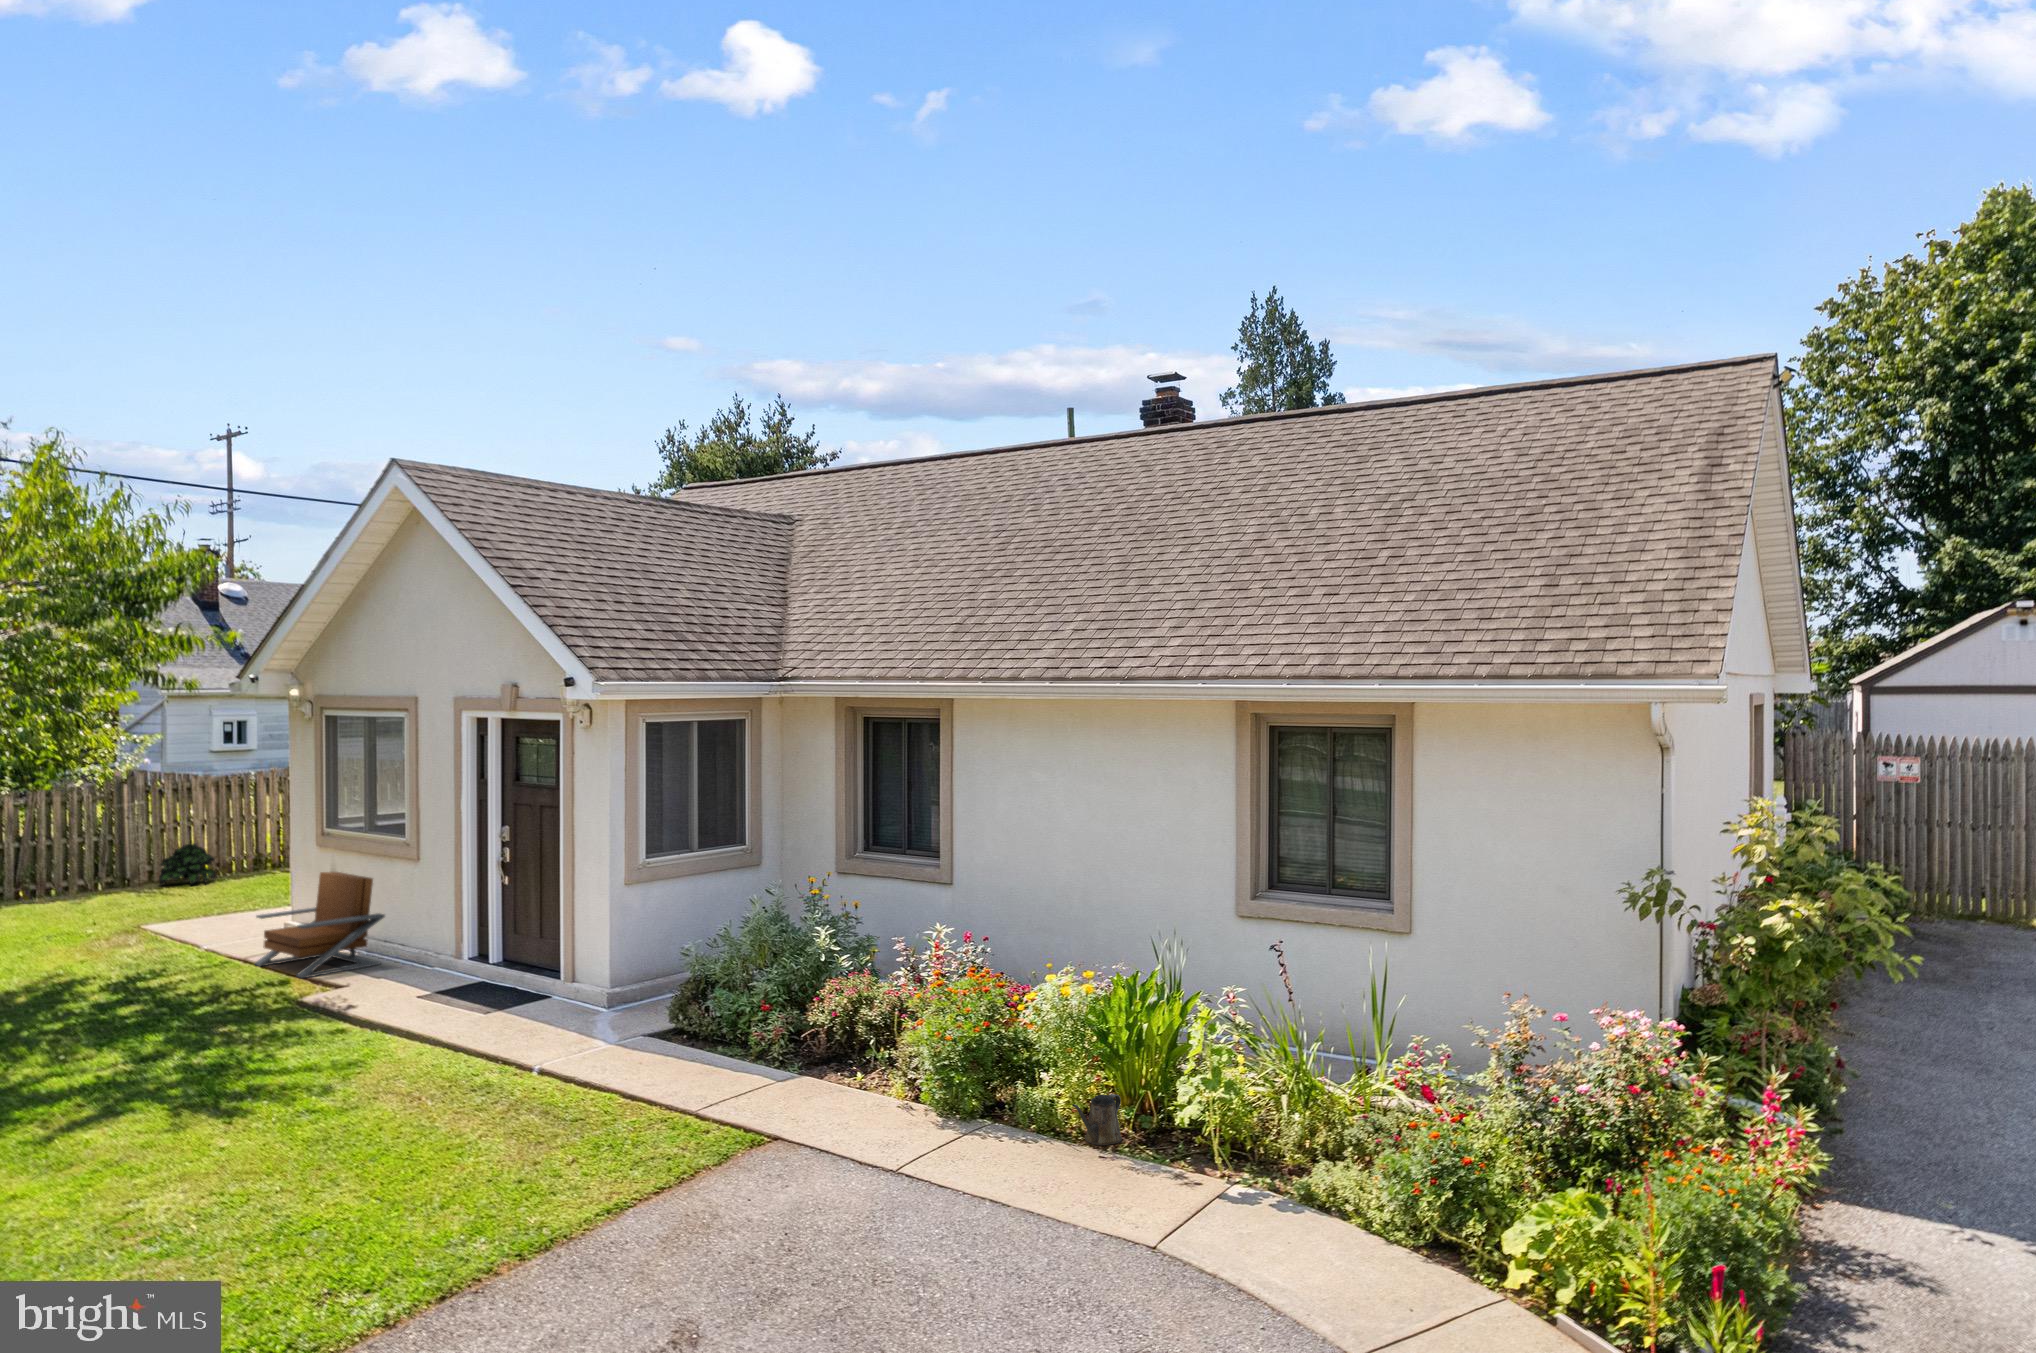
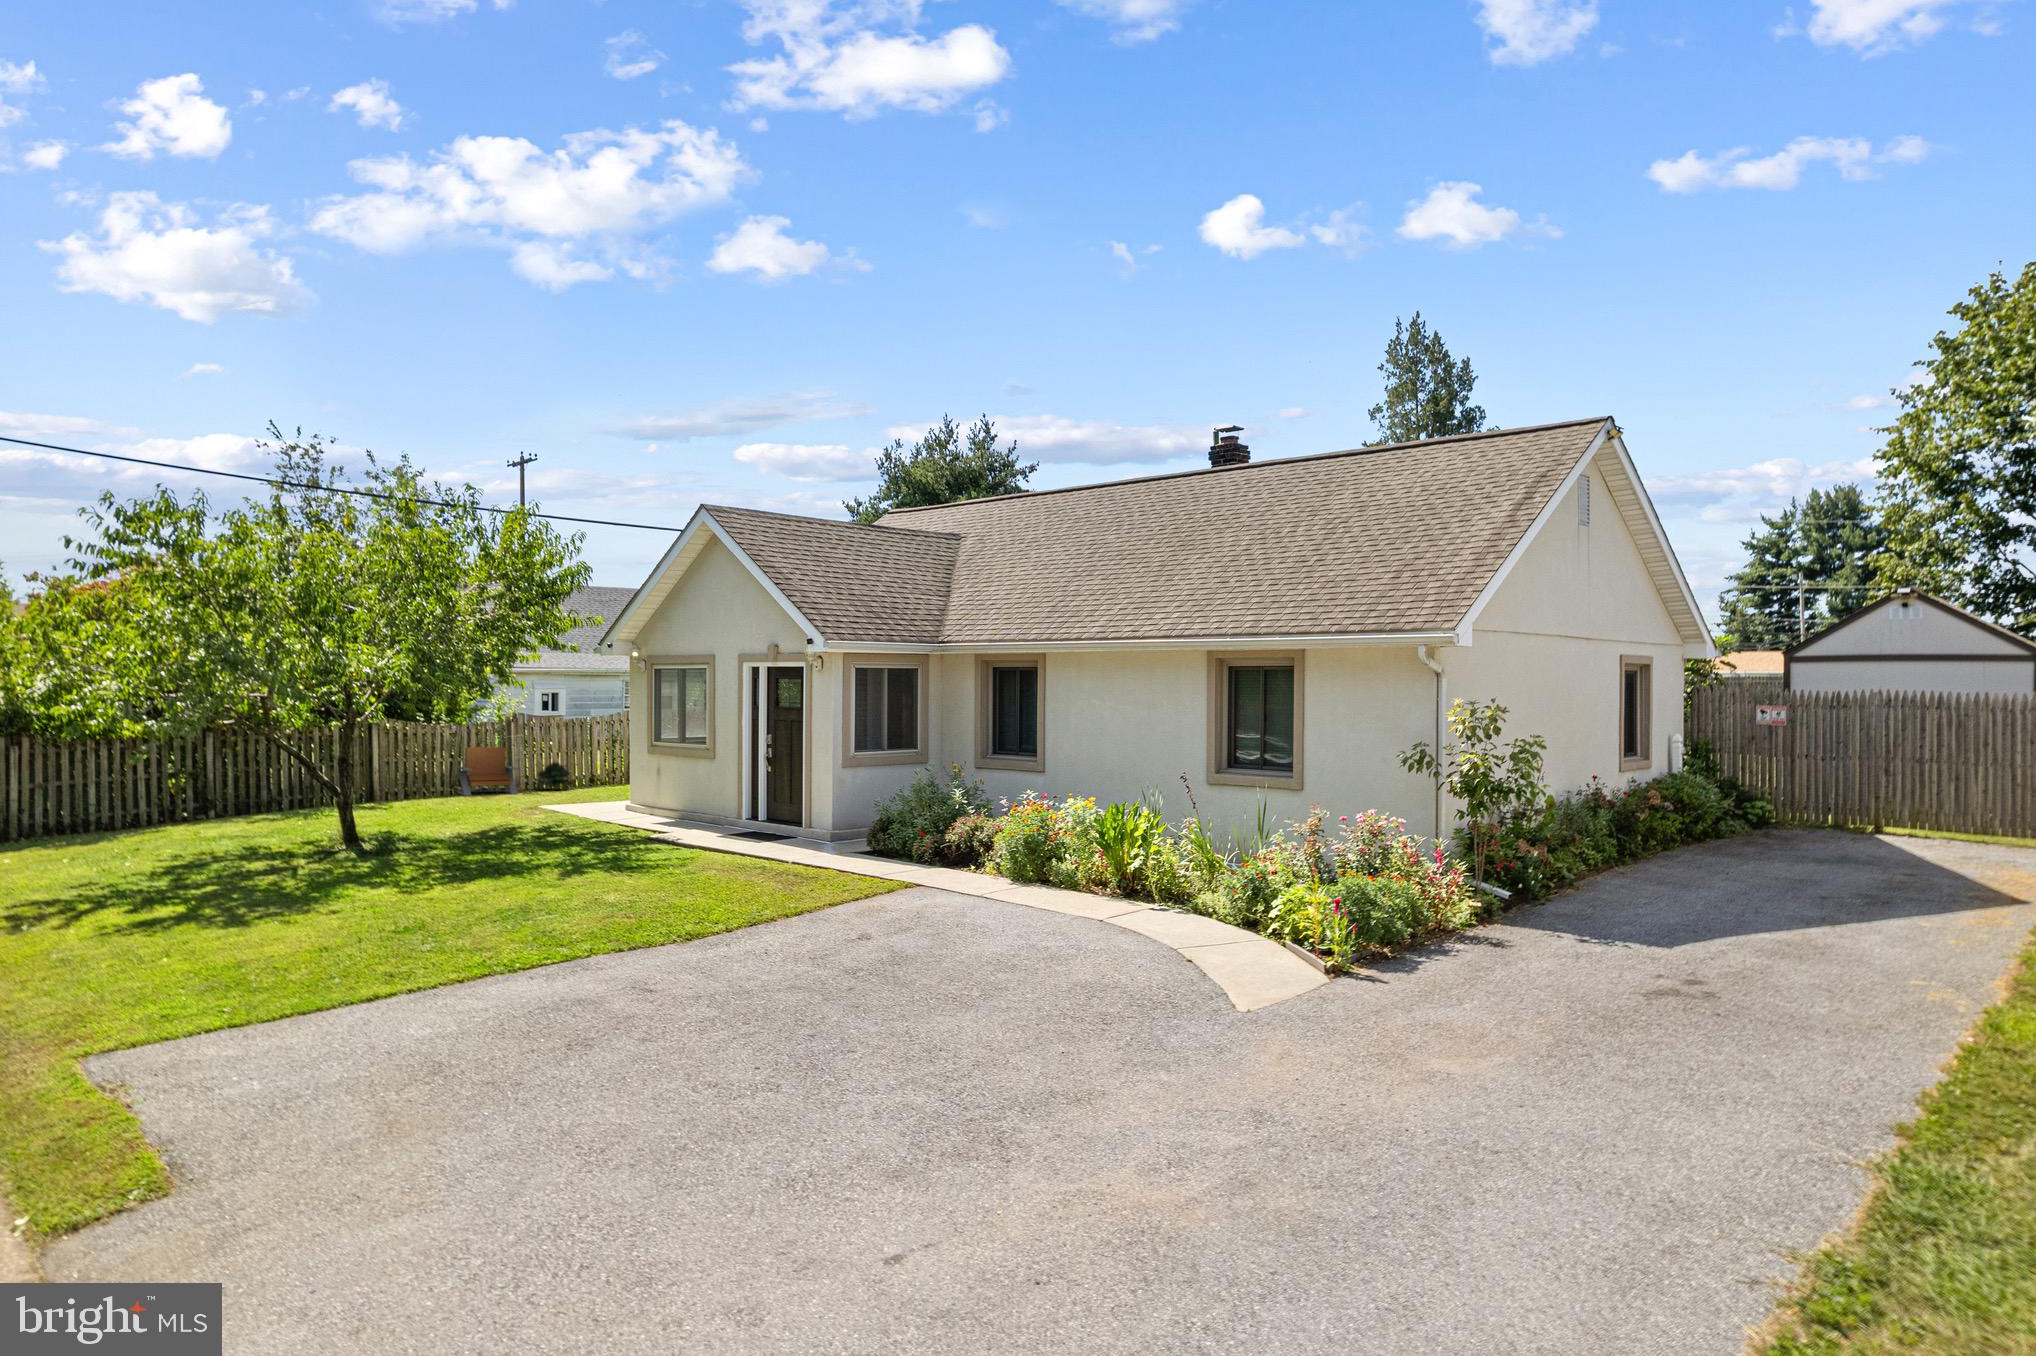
lounge chair: present [255,872,385,978] -> present [457,747,518,795]
watering can: present [1072,1094,1122,1145] -> none [1077,869,1111,896]

